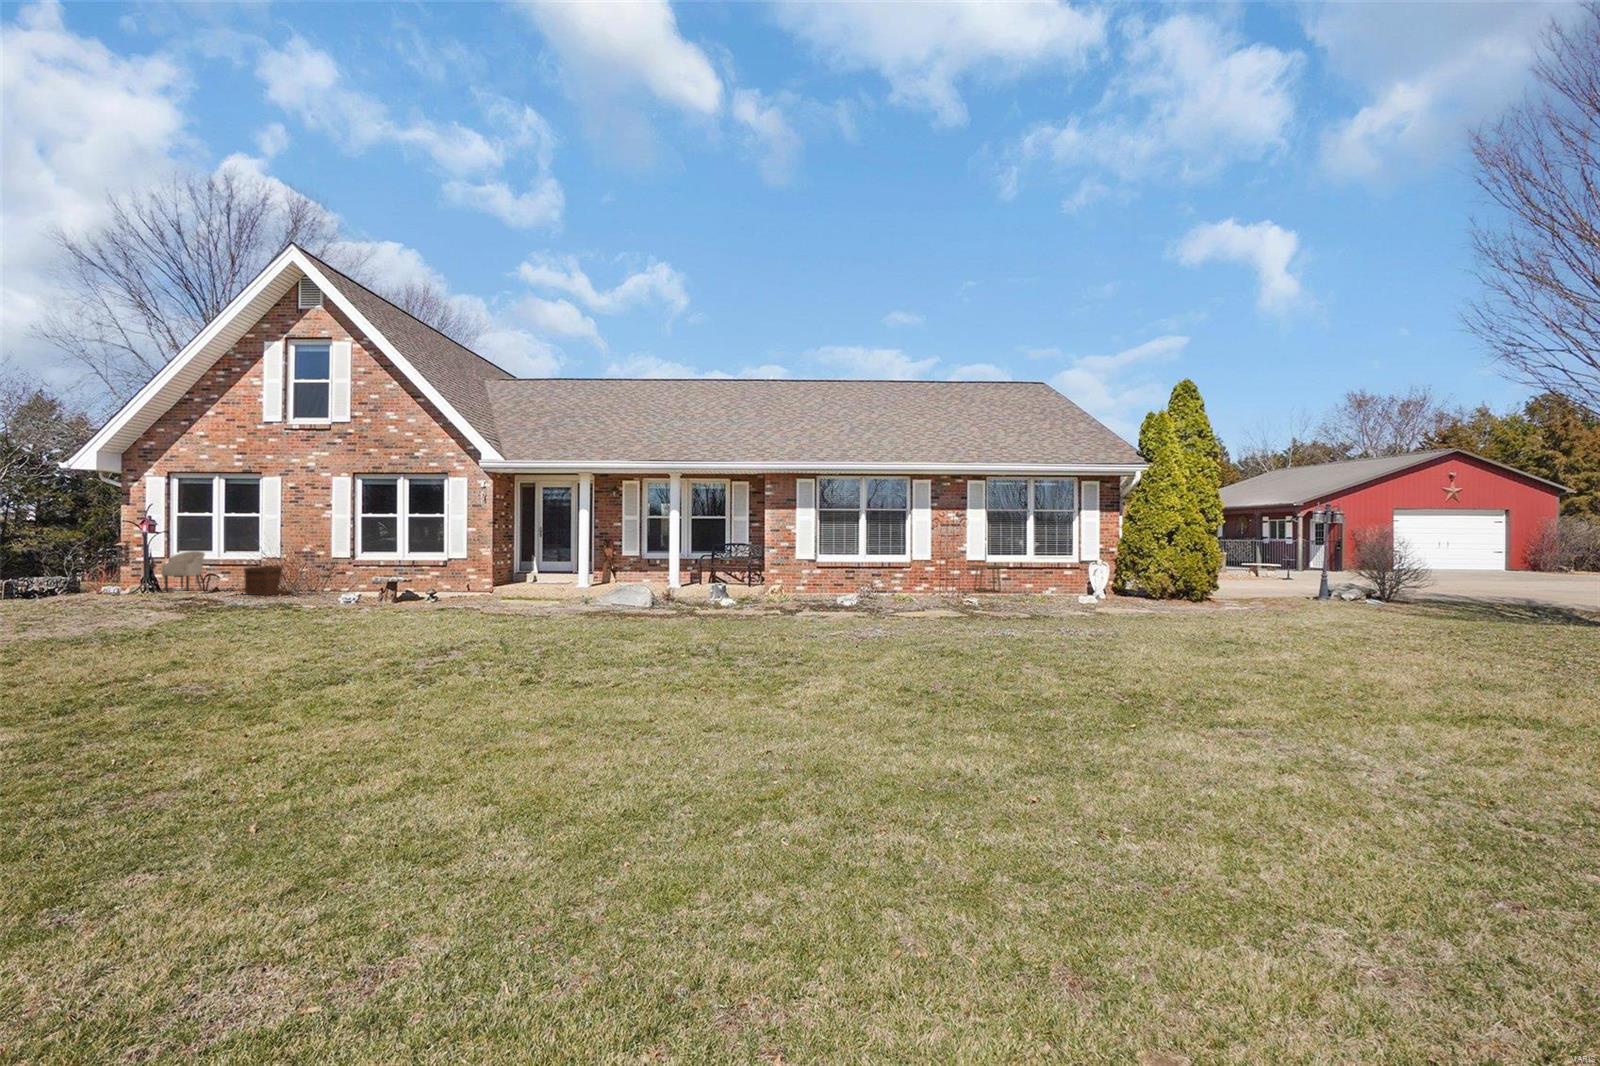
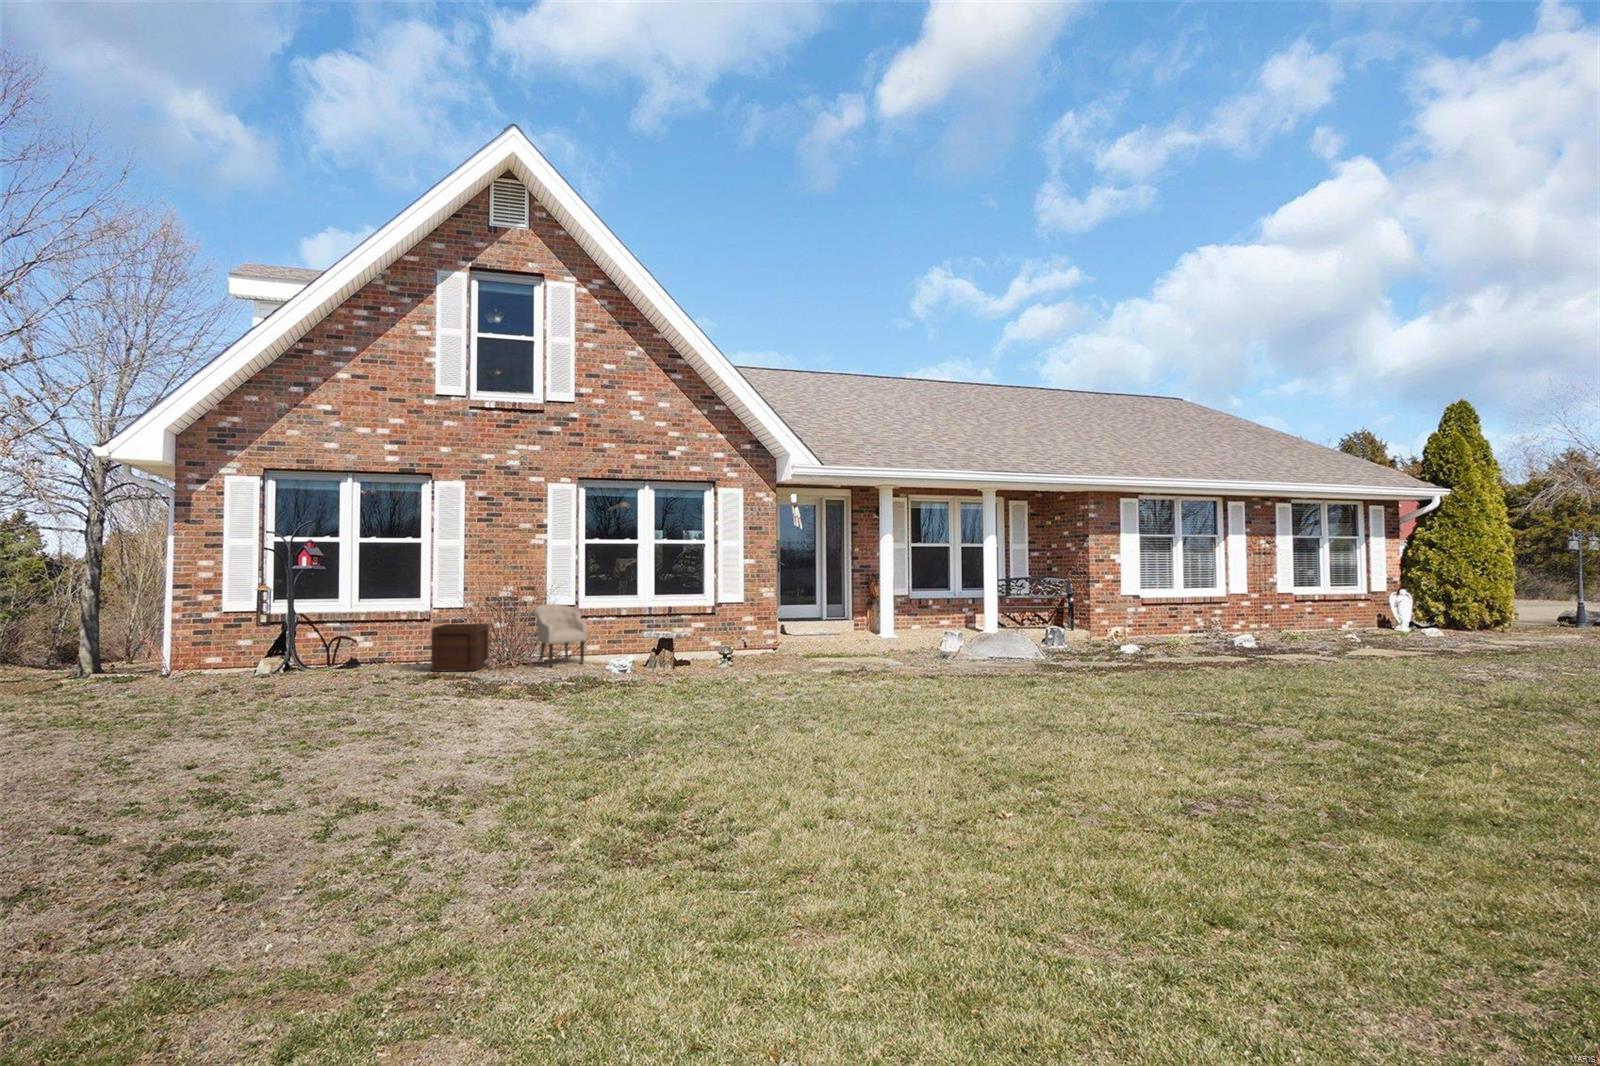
chair: present [162,551,205,591] -> present [534,604,588,667]
round table: present [969,565,1006,592] -> none [1287,598,1338,629]

